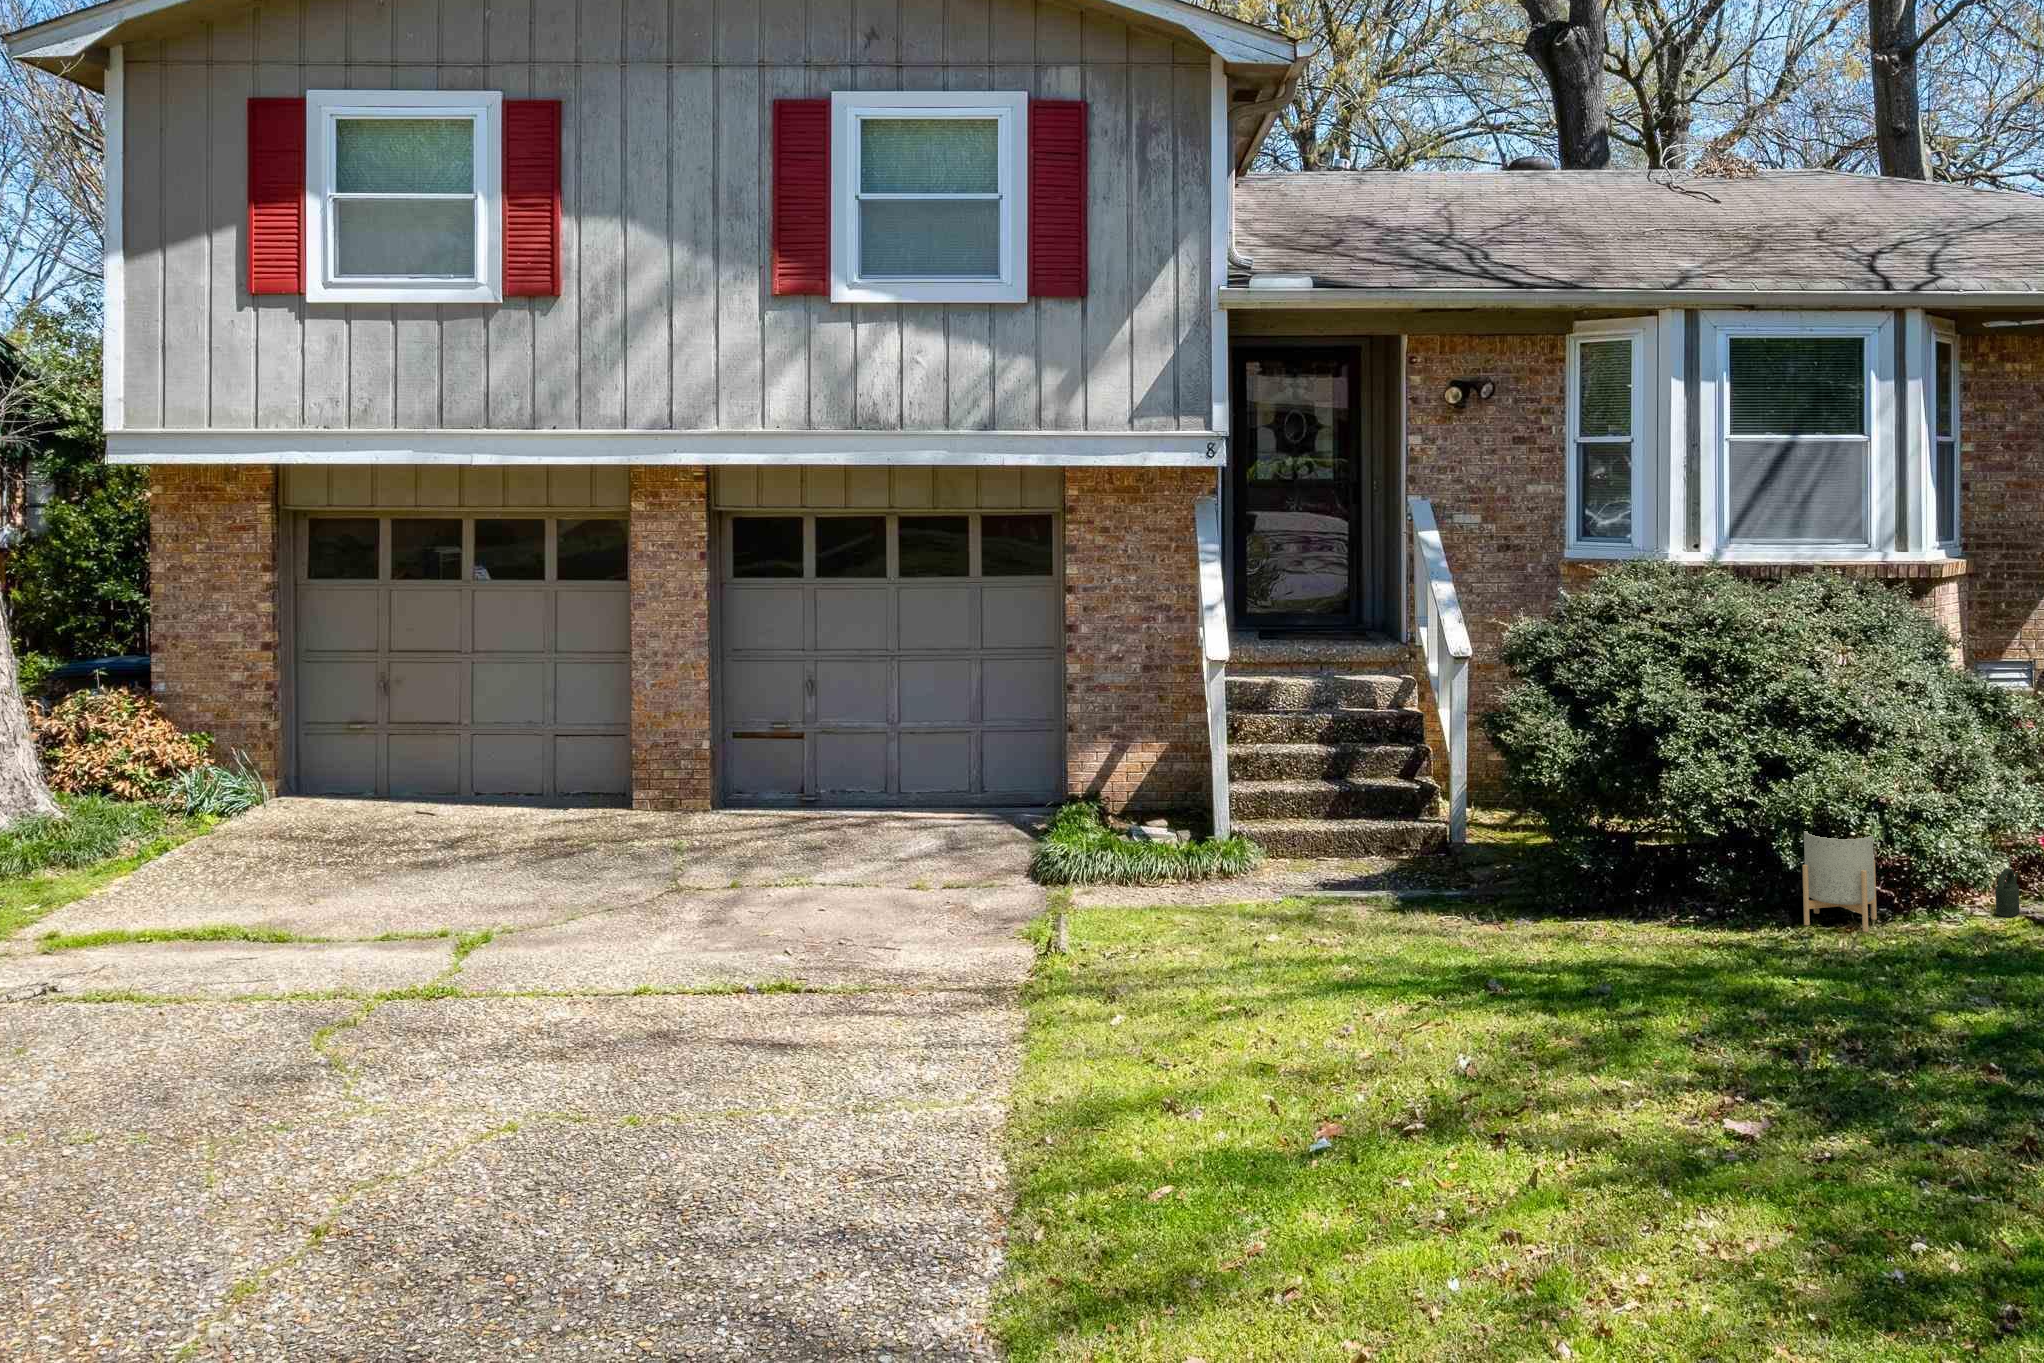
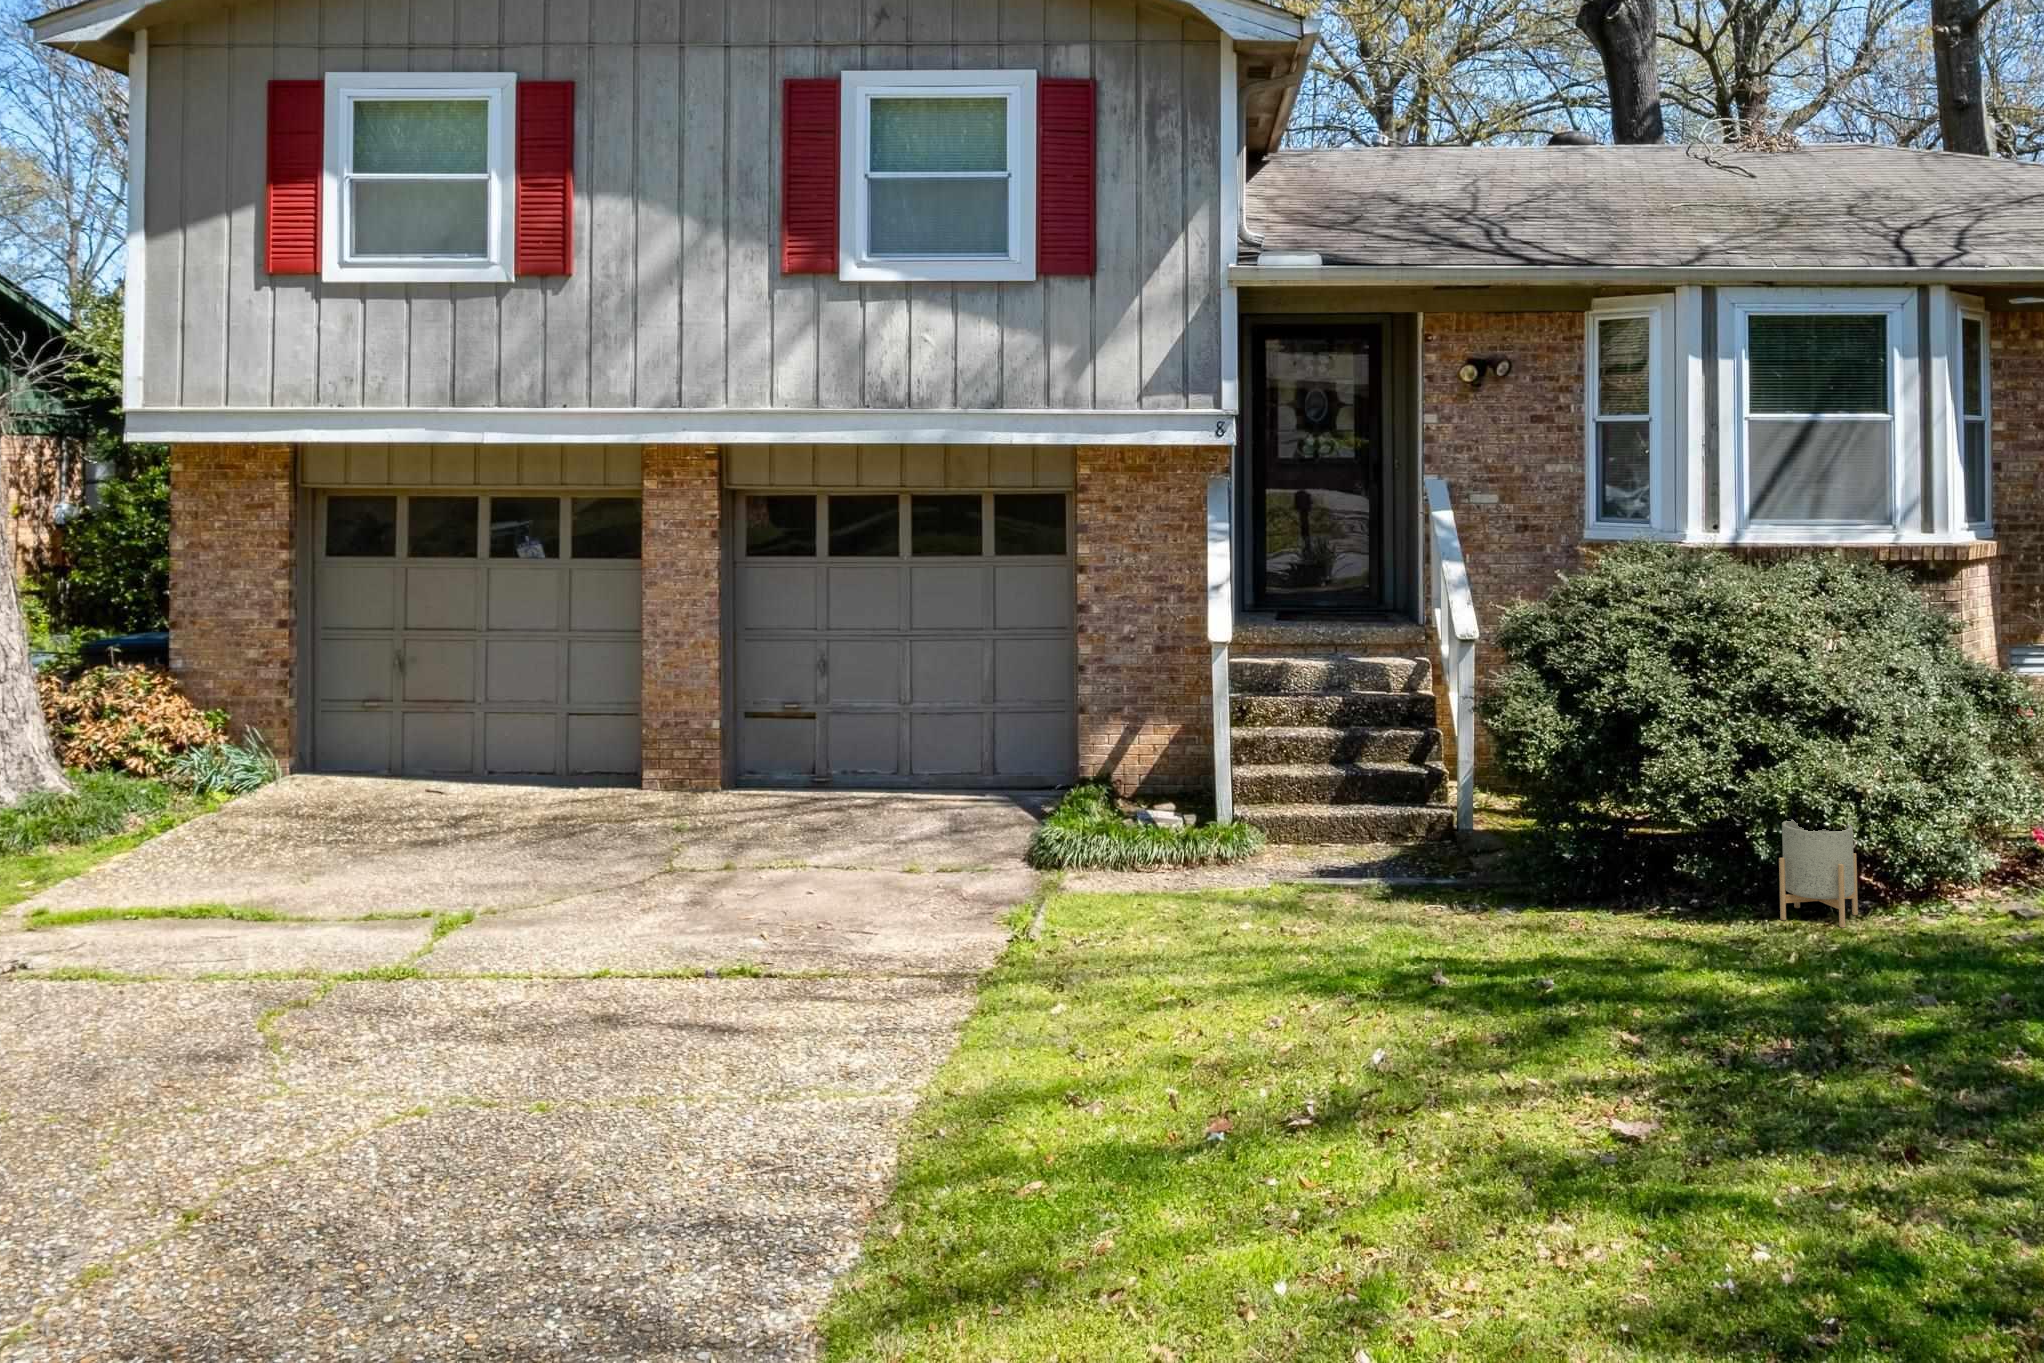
watering can: present [1995,869,2020,917] -> none [1984,864,2010,914]

